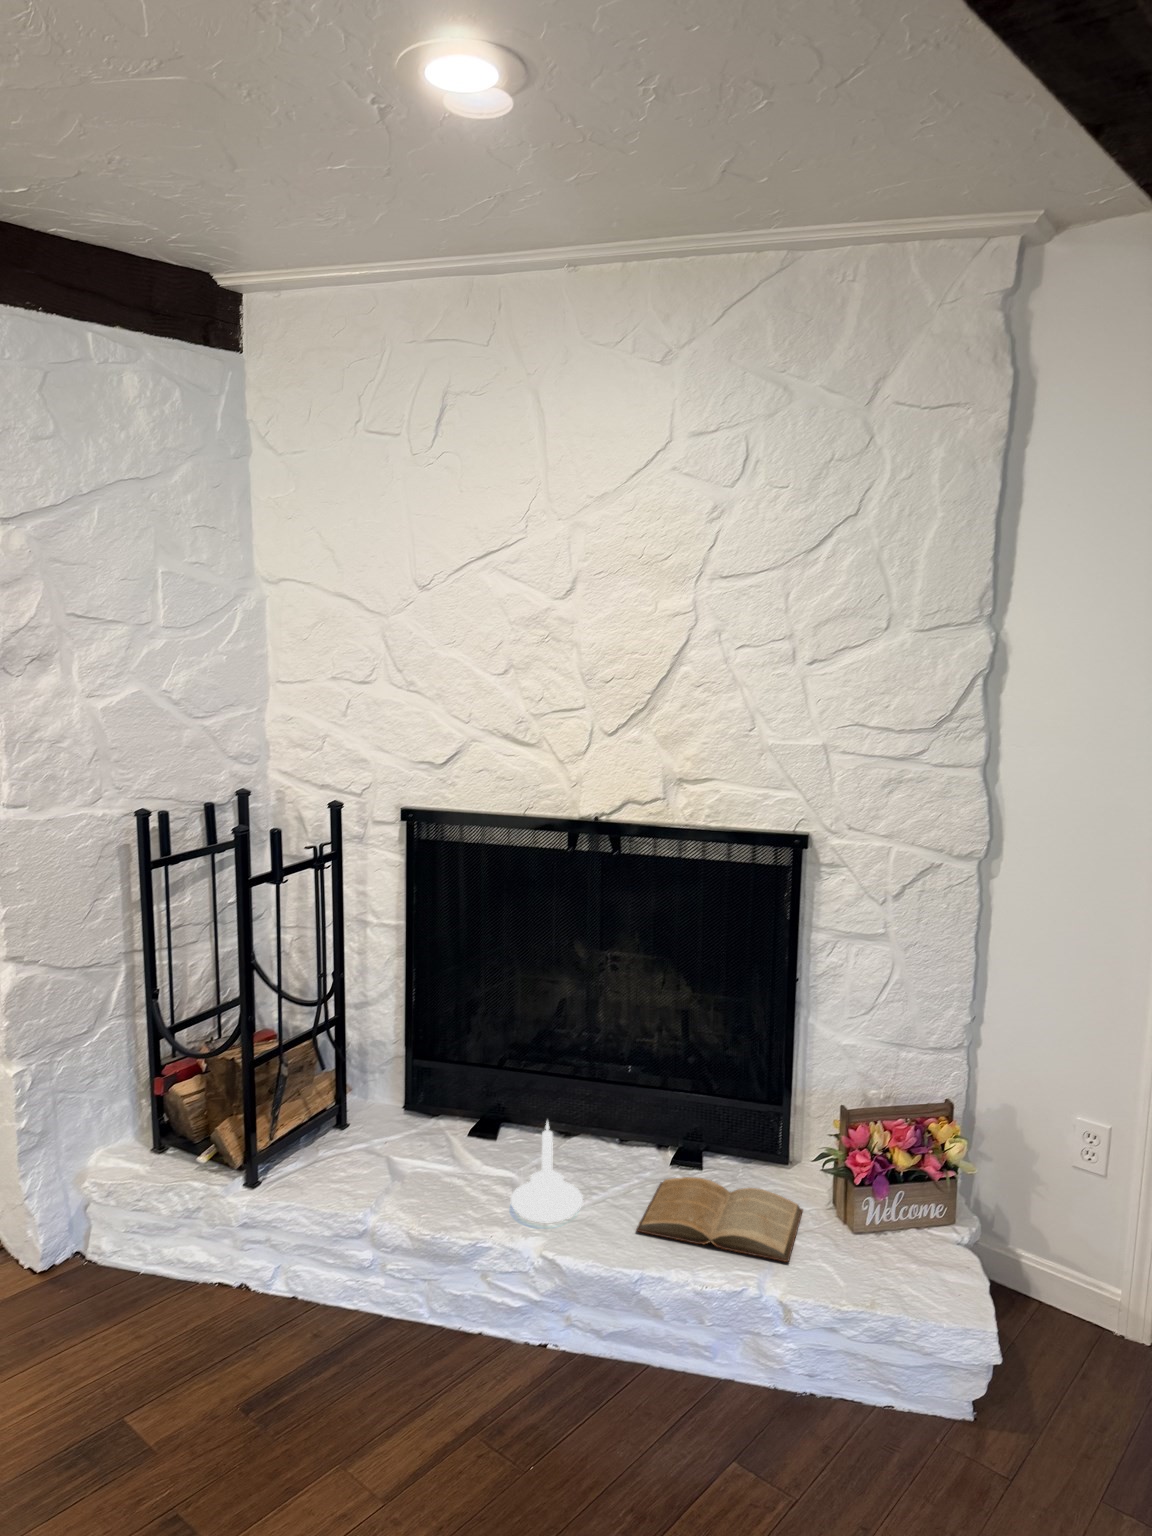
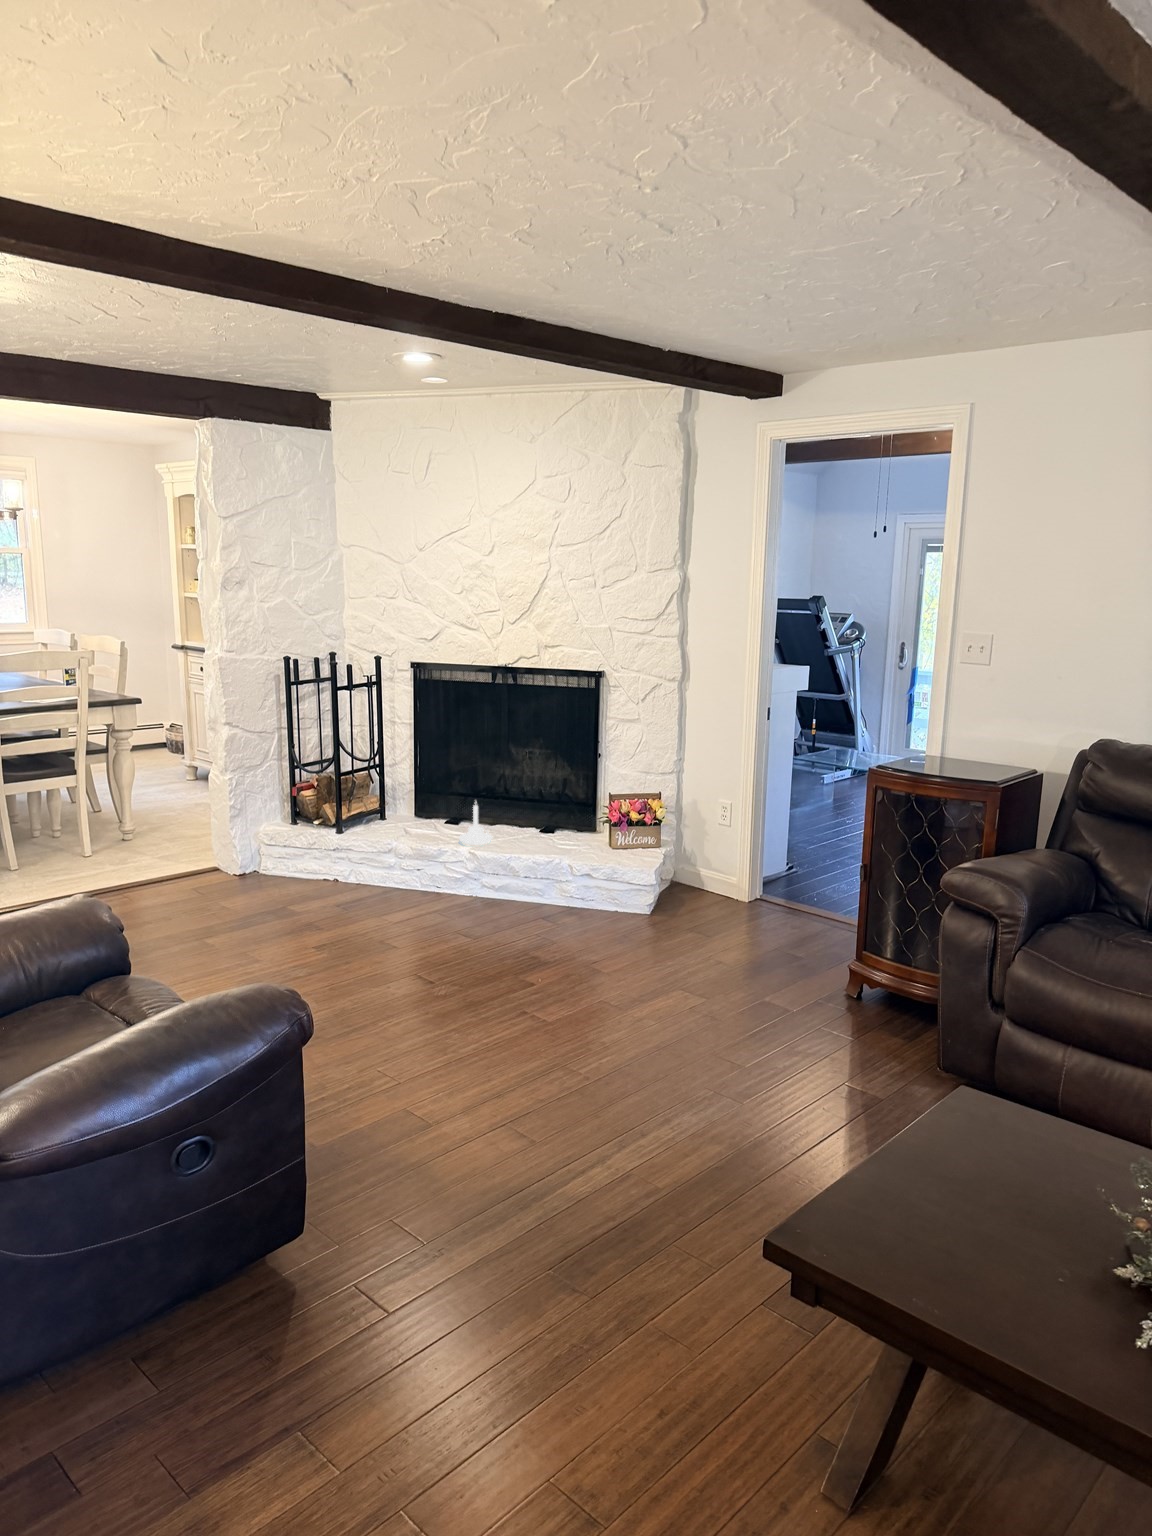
book: present [636,1177,803,1262] -> none [514,832,594,856]

